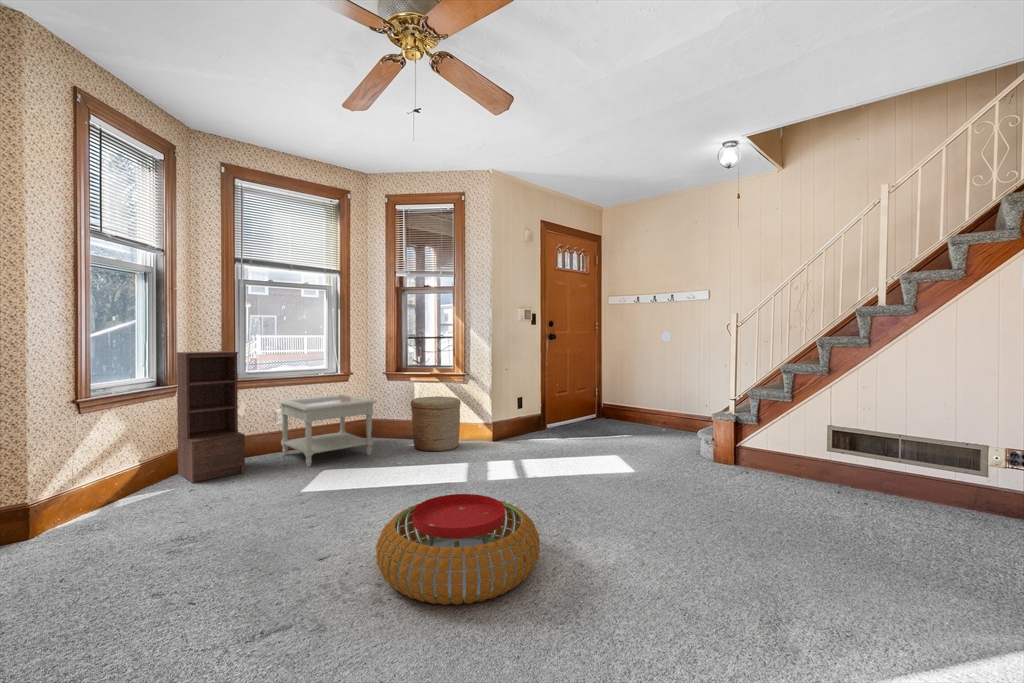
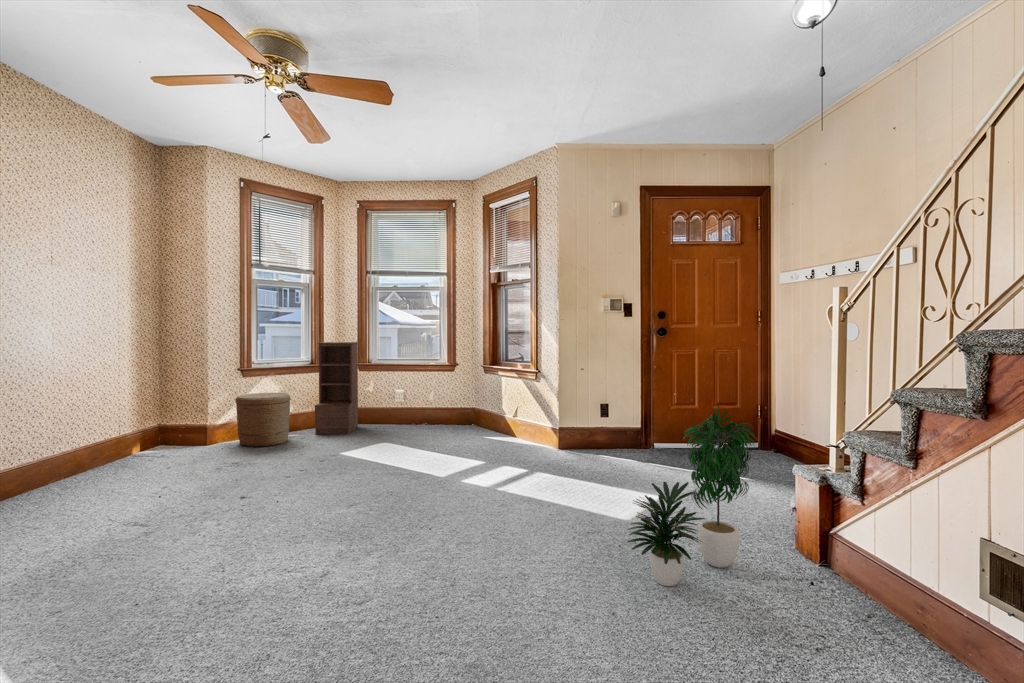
potted plant: none [743,379,805,496] -> present [627,406,756,586]
side table: present [278,394,376,467] -> none [380,383,451,438]
woven basket: present [411,396,461,451] -> present [235,393,291,447]
pouf: present [376,494,540,605] -> none [183,462,327,540]

